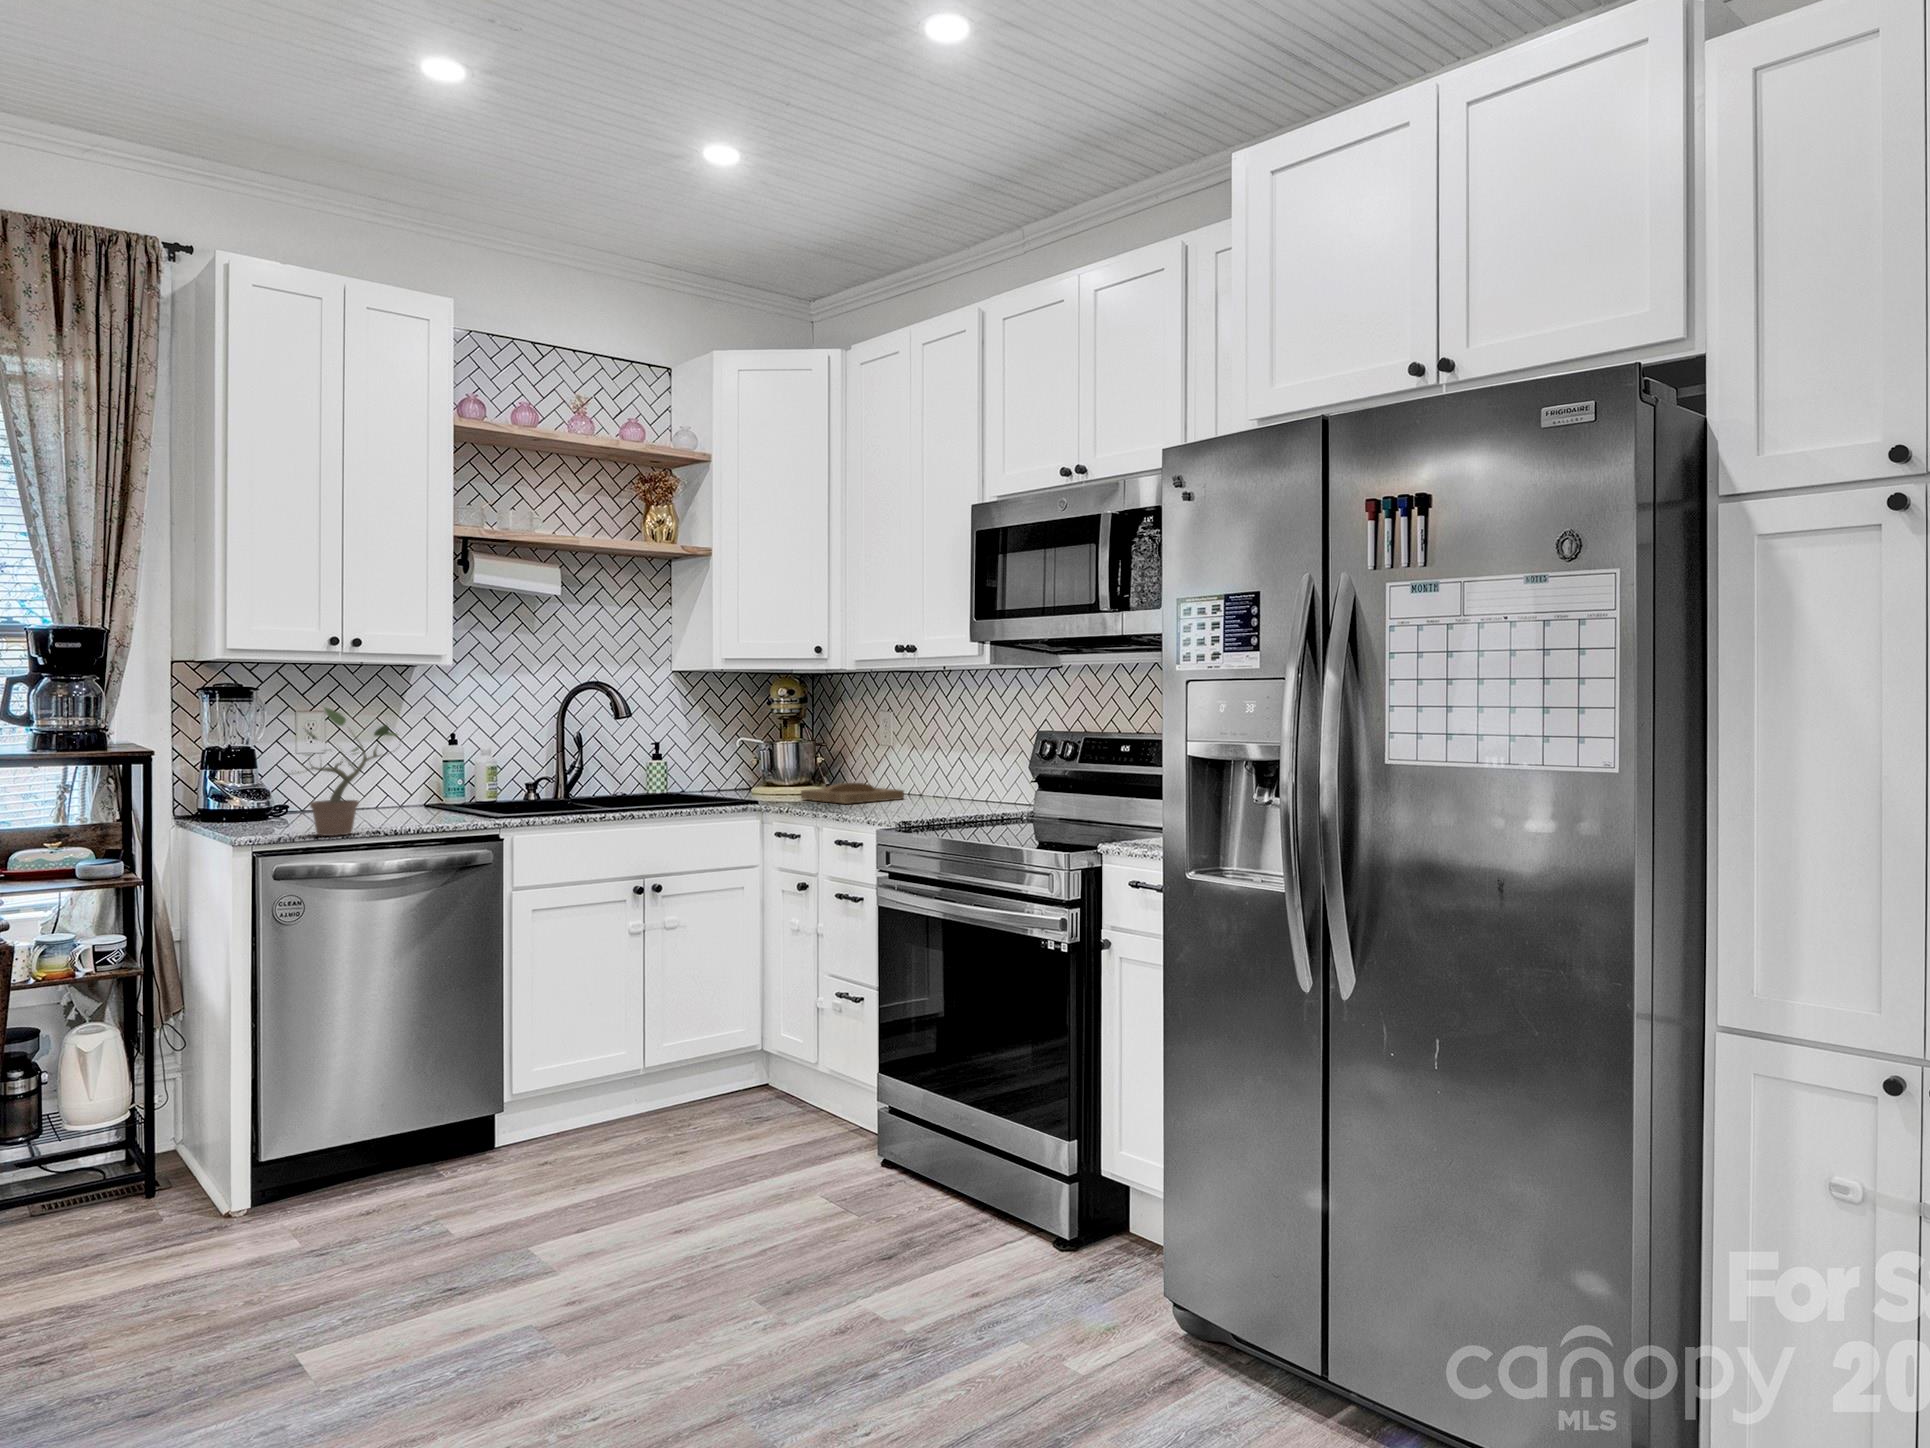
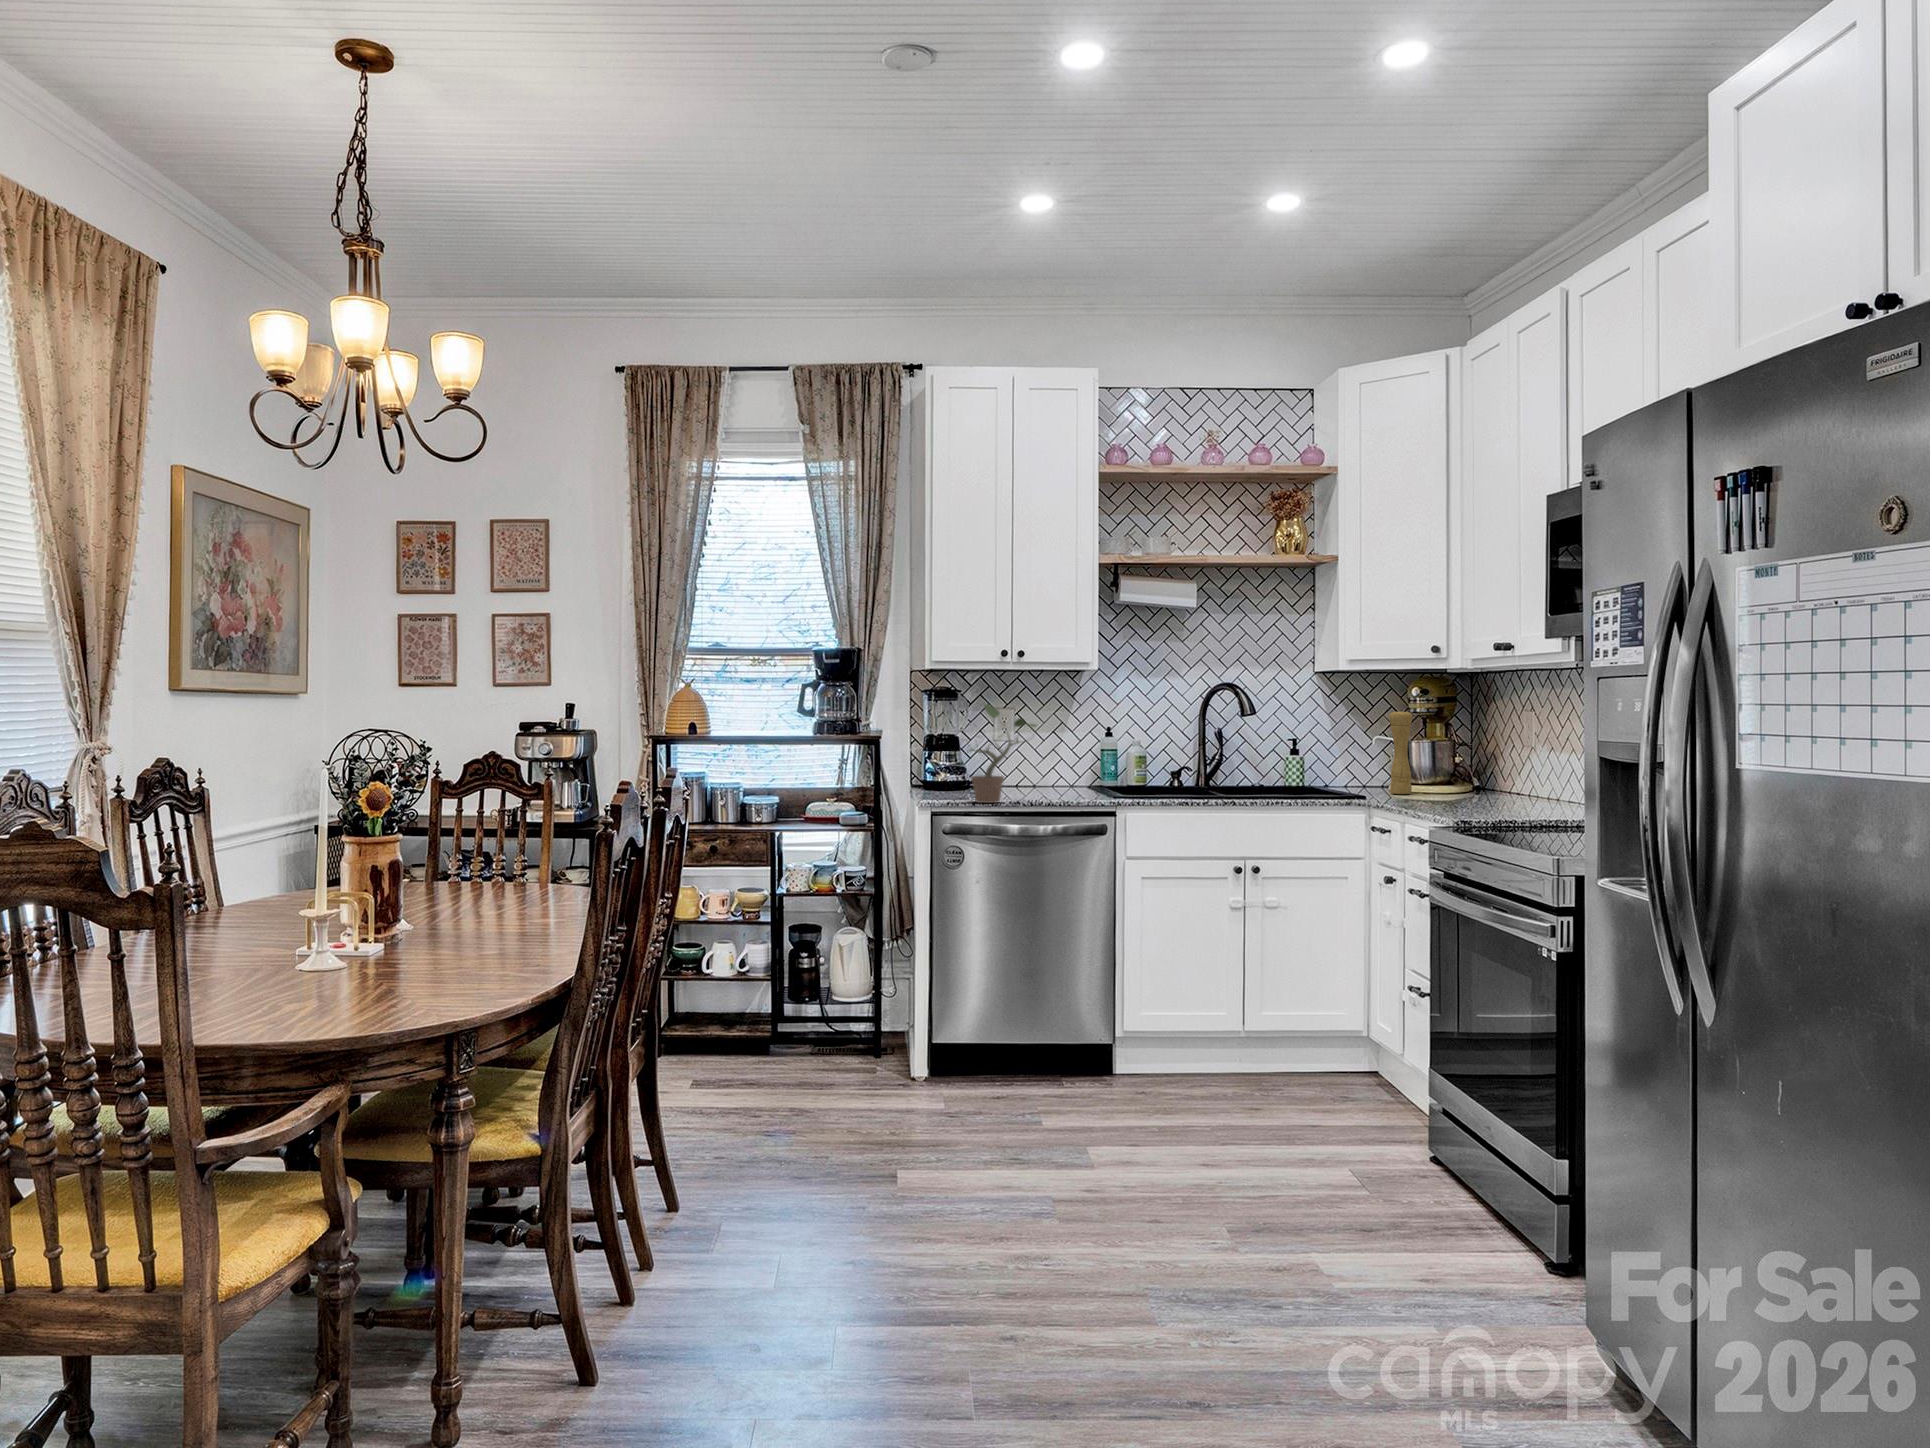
pepper mill: none [768,710,790,794] -> present [1389,710,1412,794]
tray: present [801,783,904,804] -> none [1409,786,1520,806]

